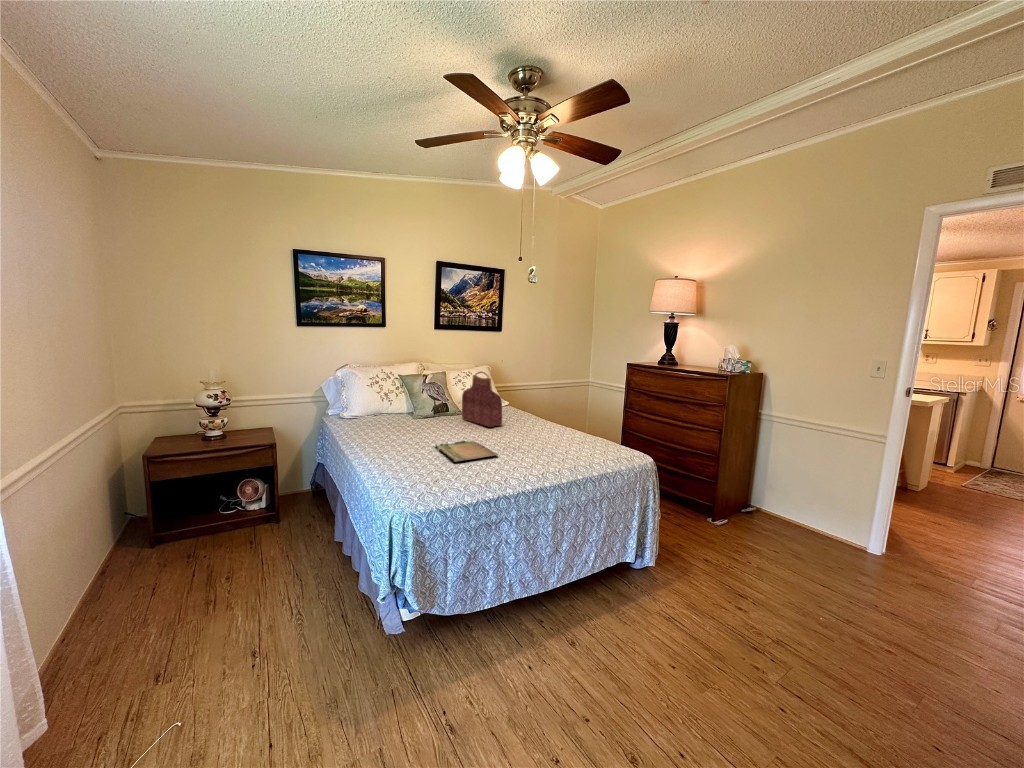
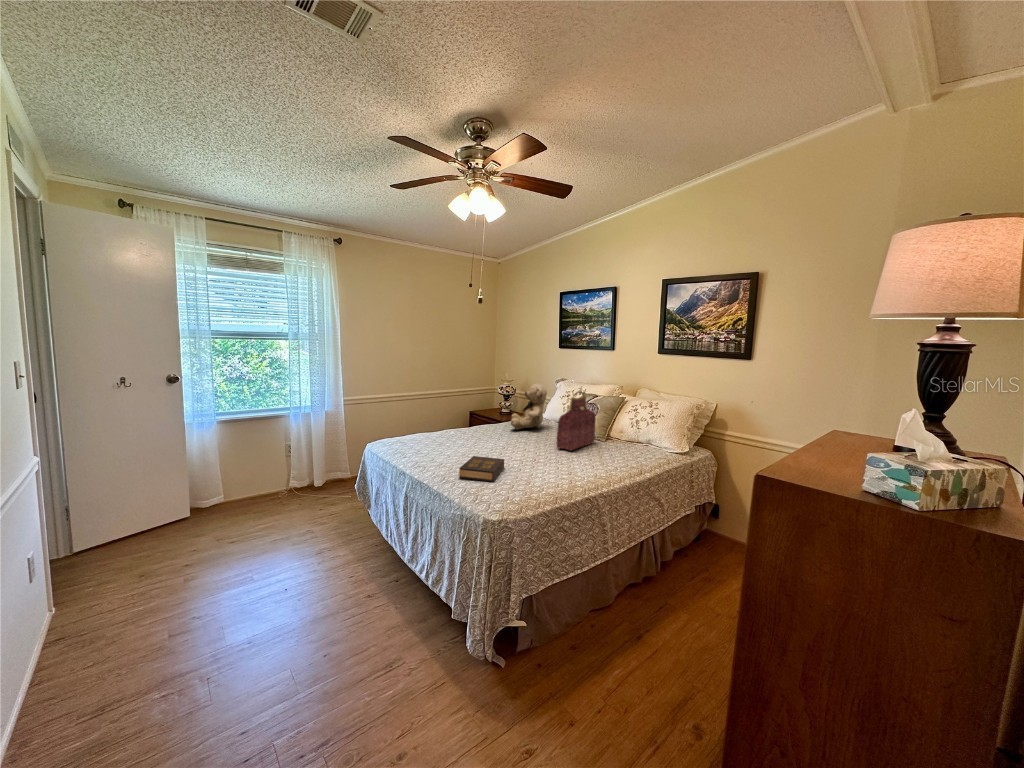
teddy bear: none [361,372,418,432] -> present [511,383,547,429]
tray: present [436,440,498,462] -> none [445,438,506,454]
hardback book: none [531,440,580,462] -> present [459,456,504,482]

